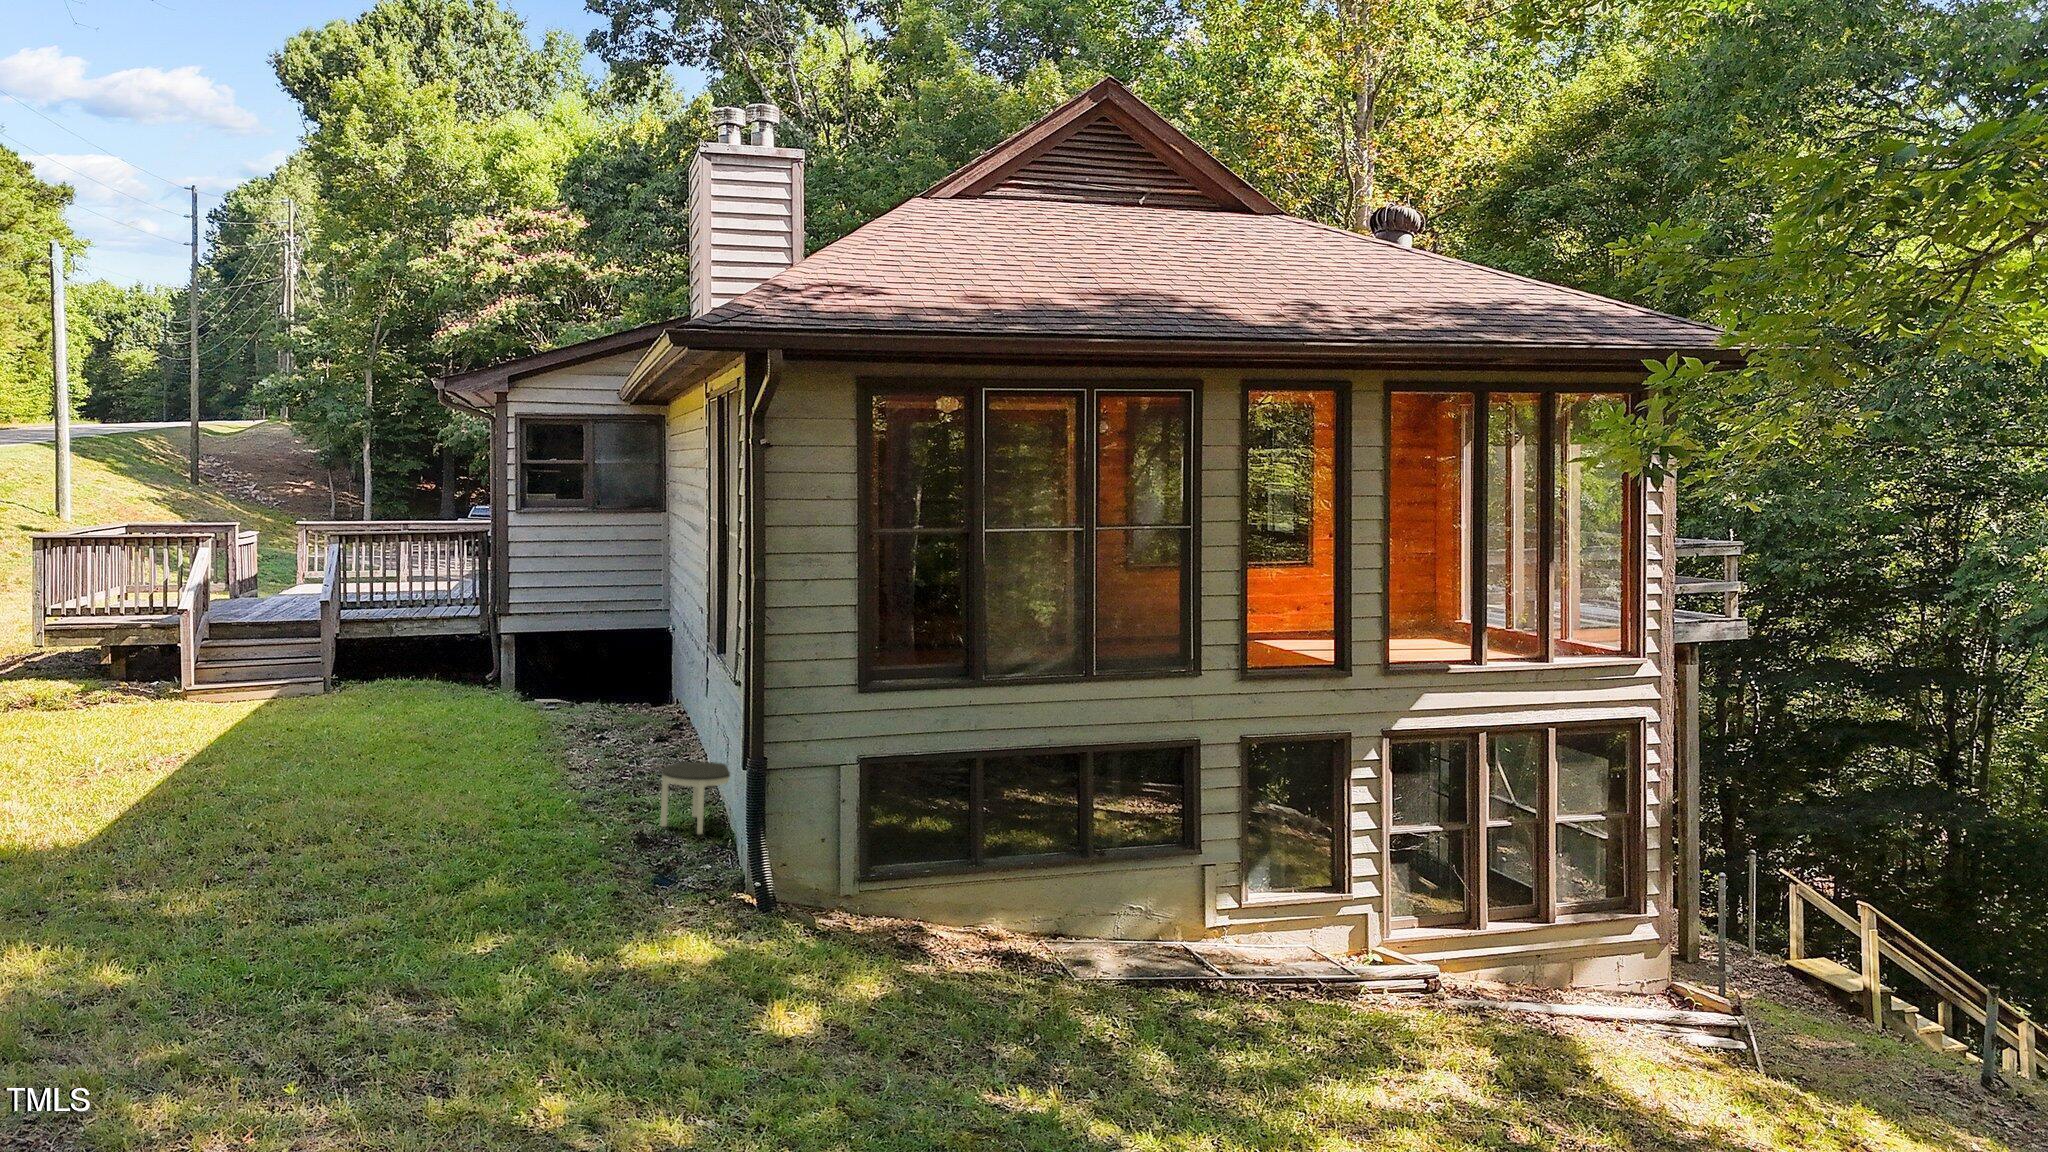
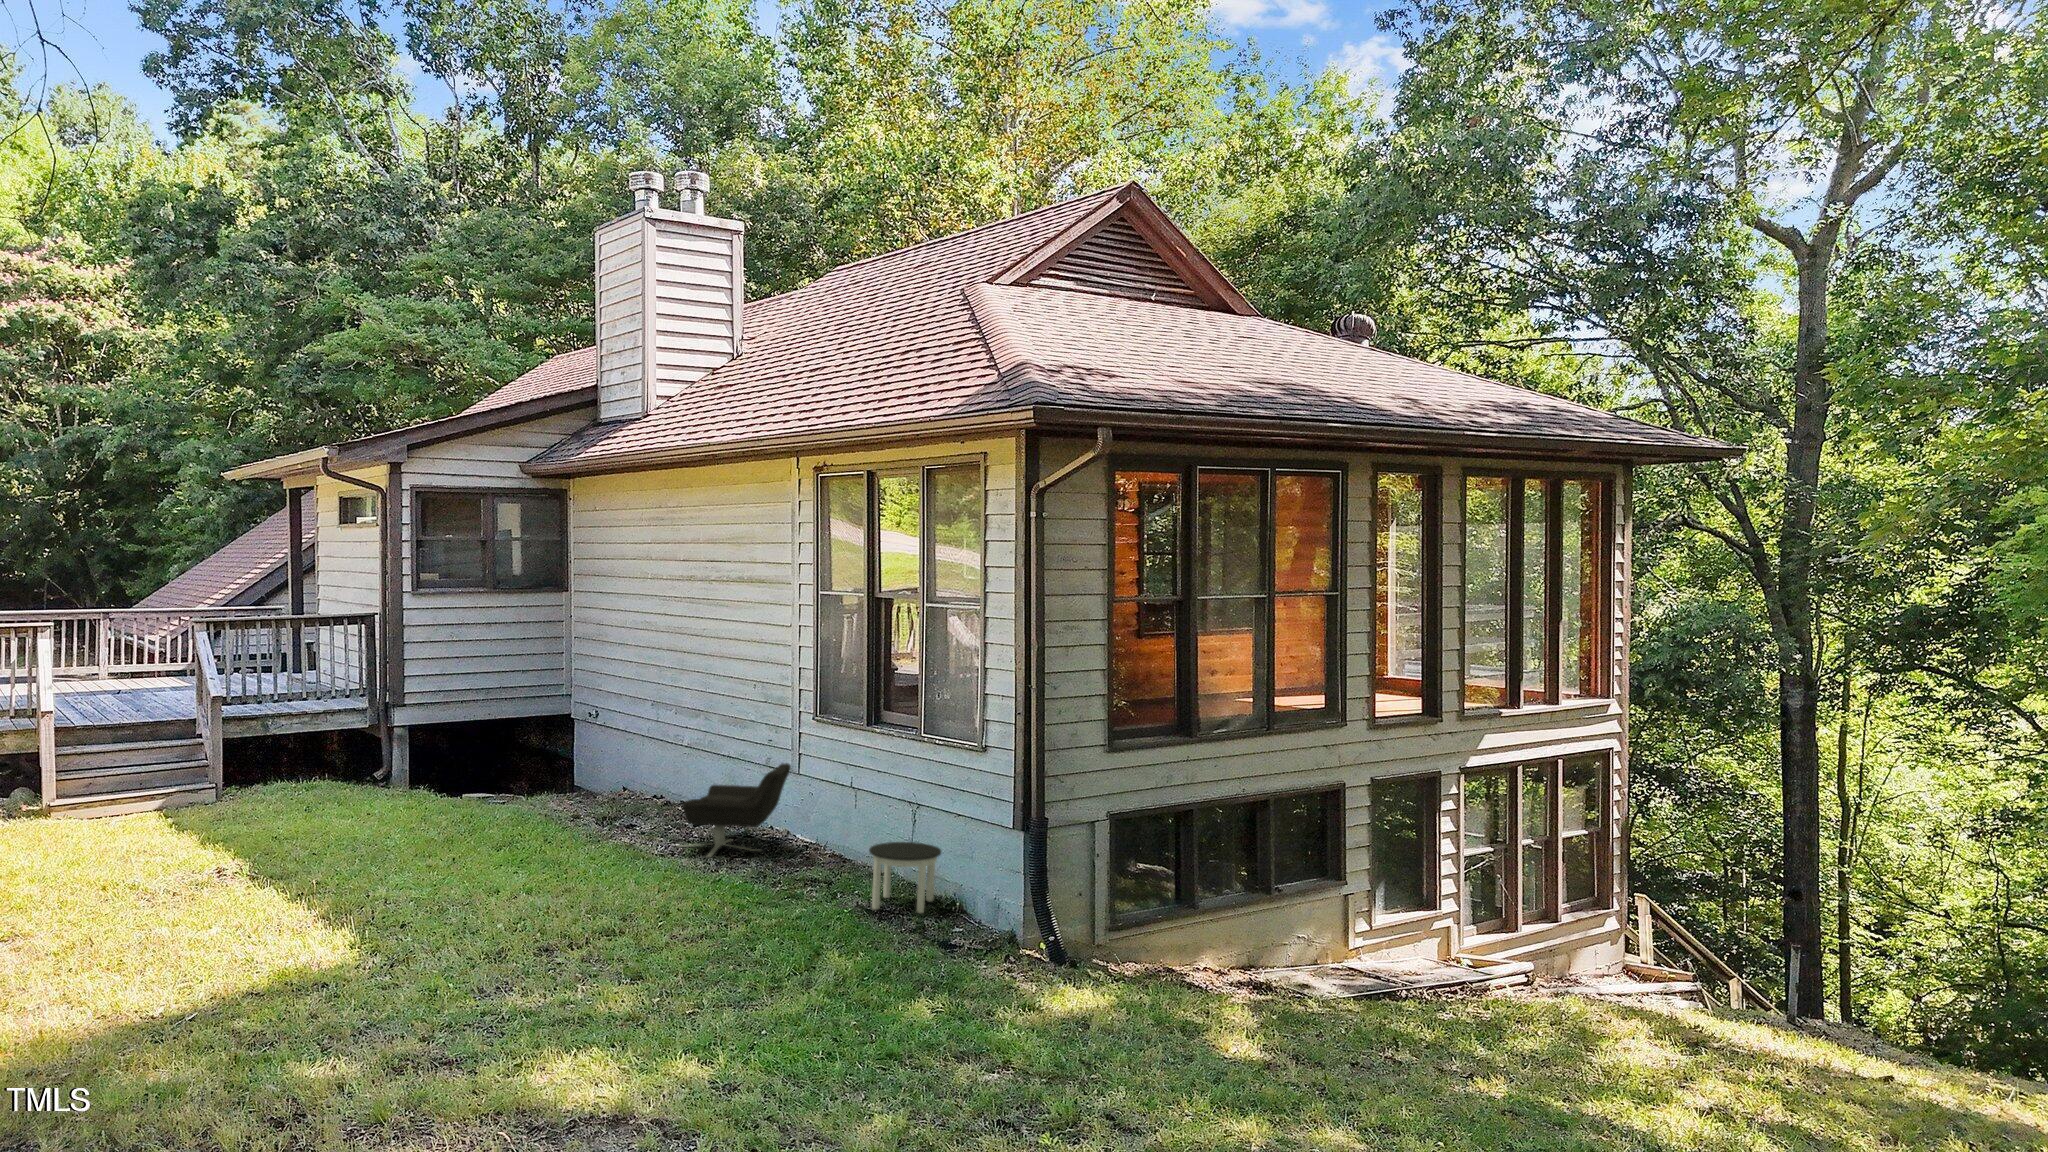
lounge chair: none [581,683,701,768] -> present [676,763,791,857]

